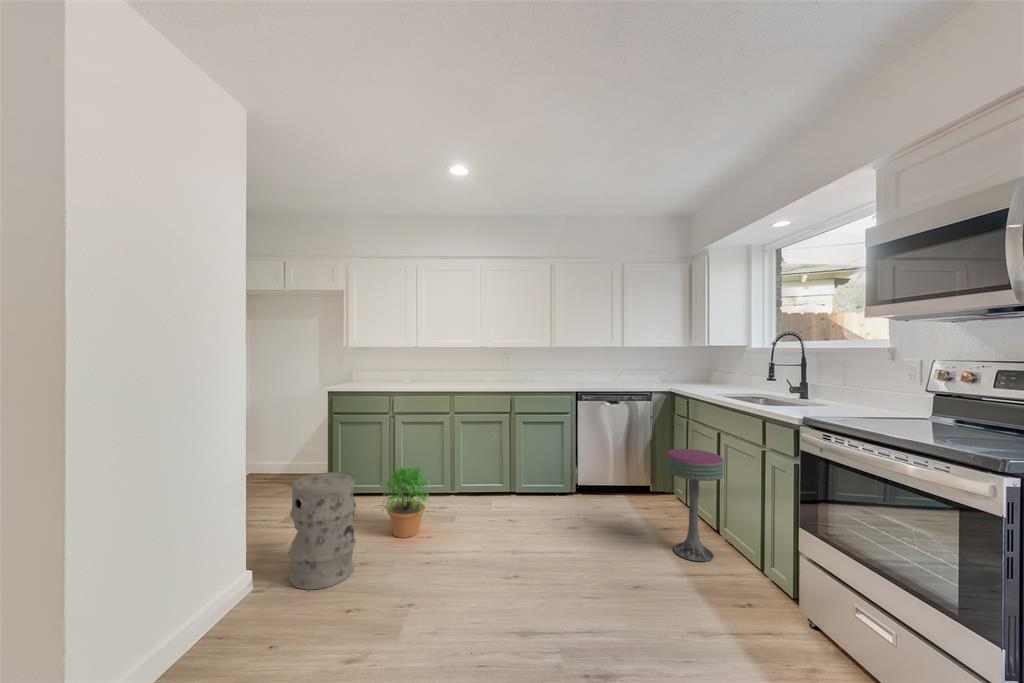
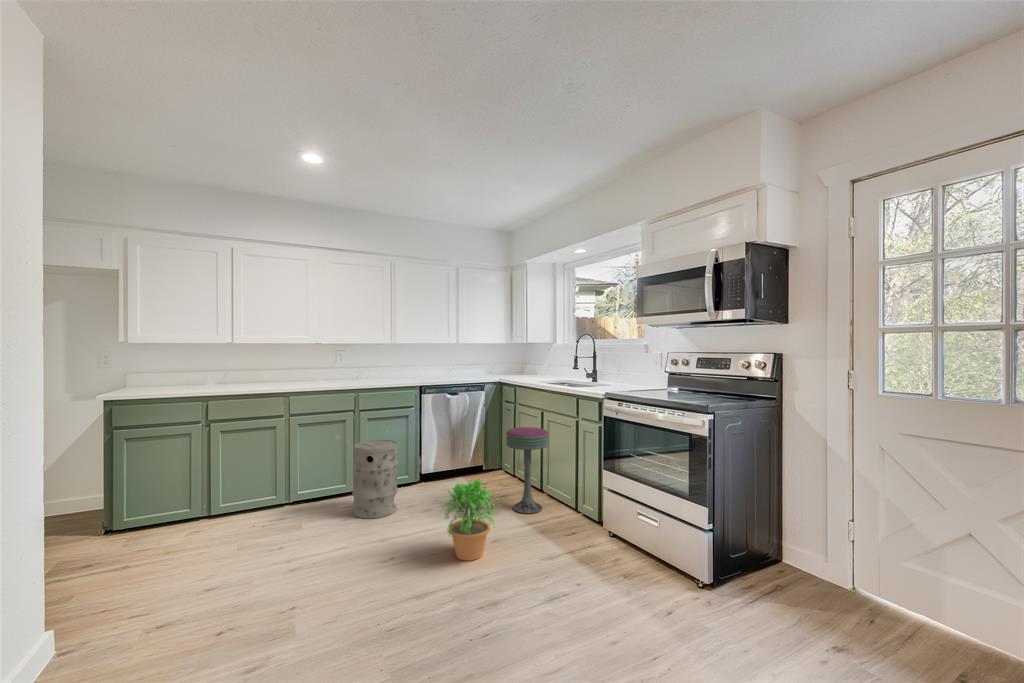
potted plant: present [383,466,429,538] -> present [442,479,496,561]
trash can: present [289,472,356,590] -> present [352,440,398,519]

